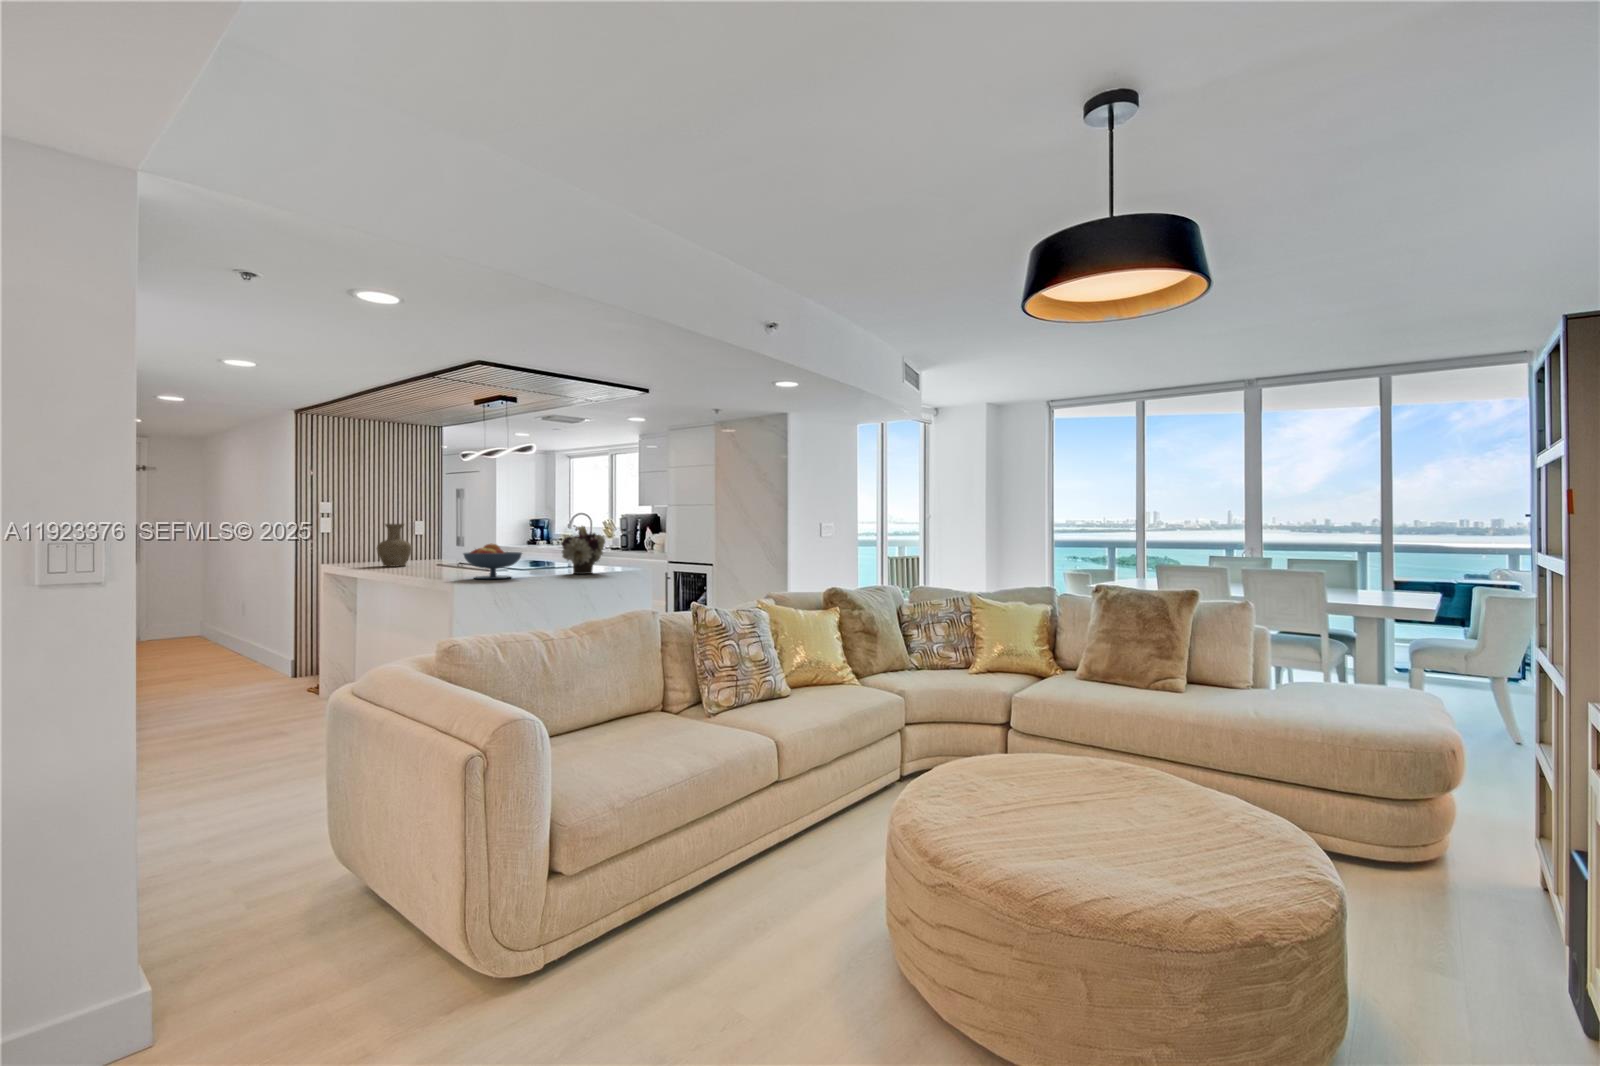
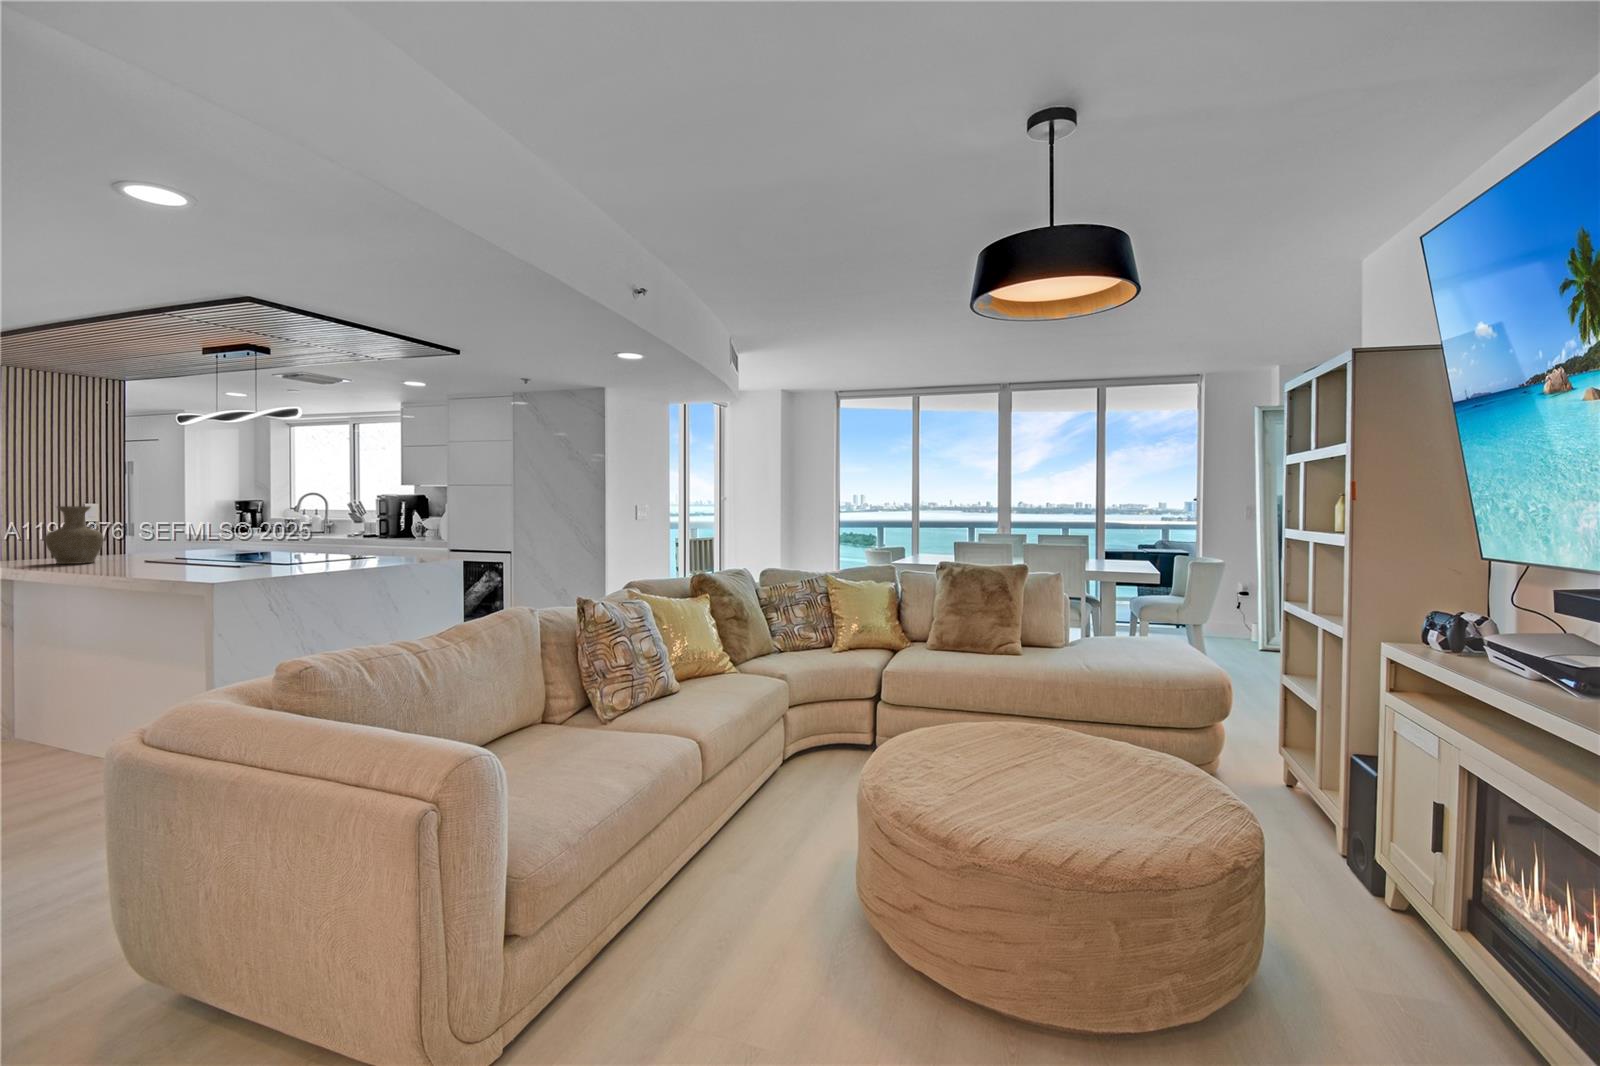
flower arrangement: present [562,526,605,574] -> none [350,508,408,567]
fruit bowl: present [463,543,522,579] -> none [217,531,304,577]

